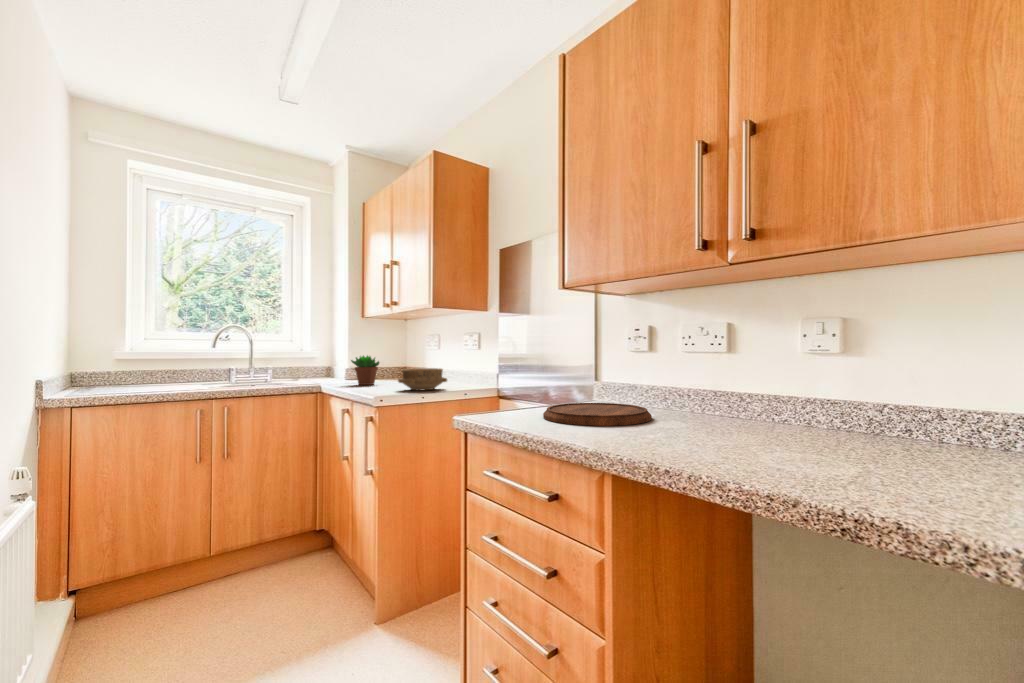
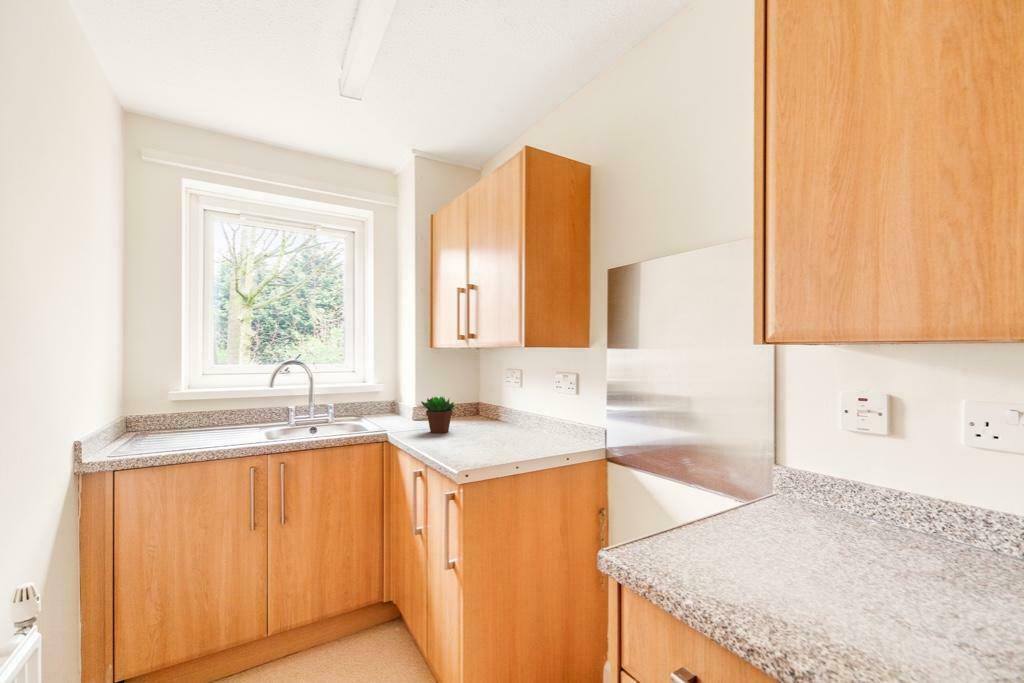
ceramic bowl: present [398,368,447,390] -> none [482,420,543,453]
cutting board: present [543,403,652,426] -> none [731,516,947,607]

